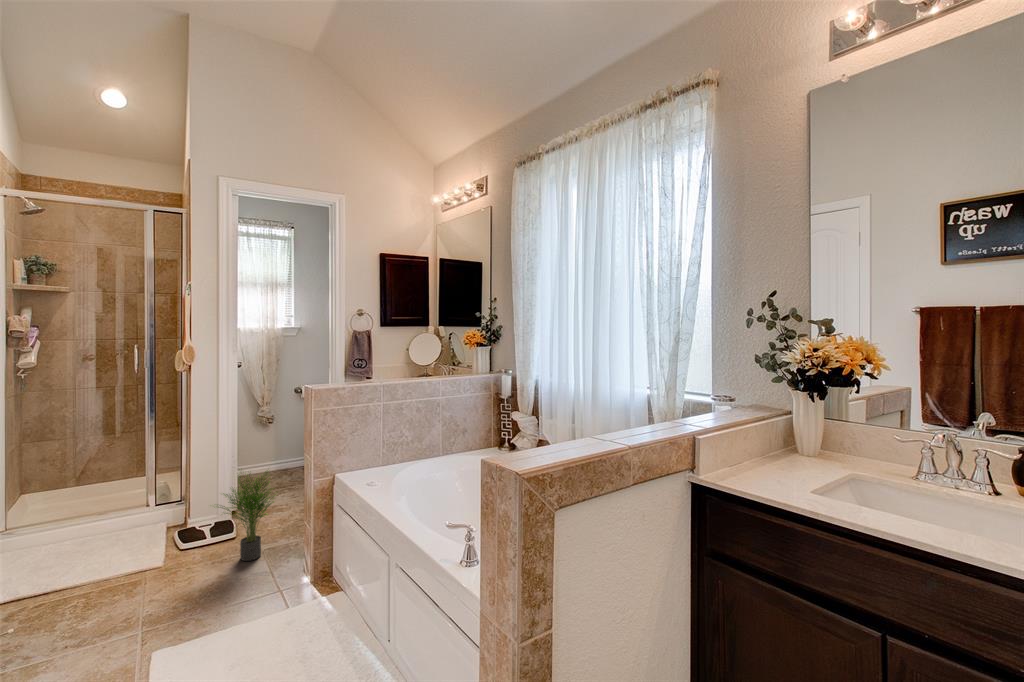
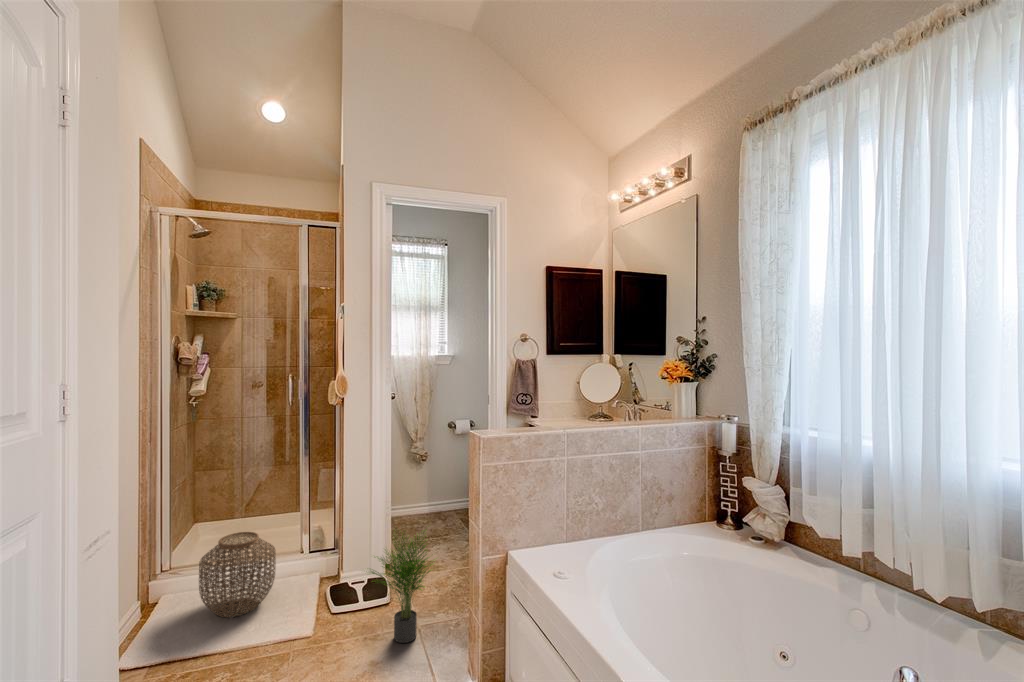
woven basket: none [38,488,122,564] -> present [199,532,276,617]

